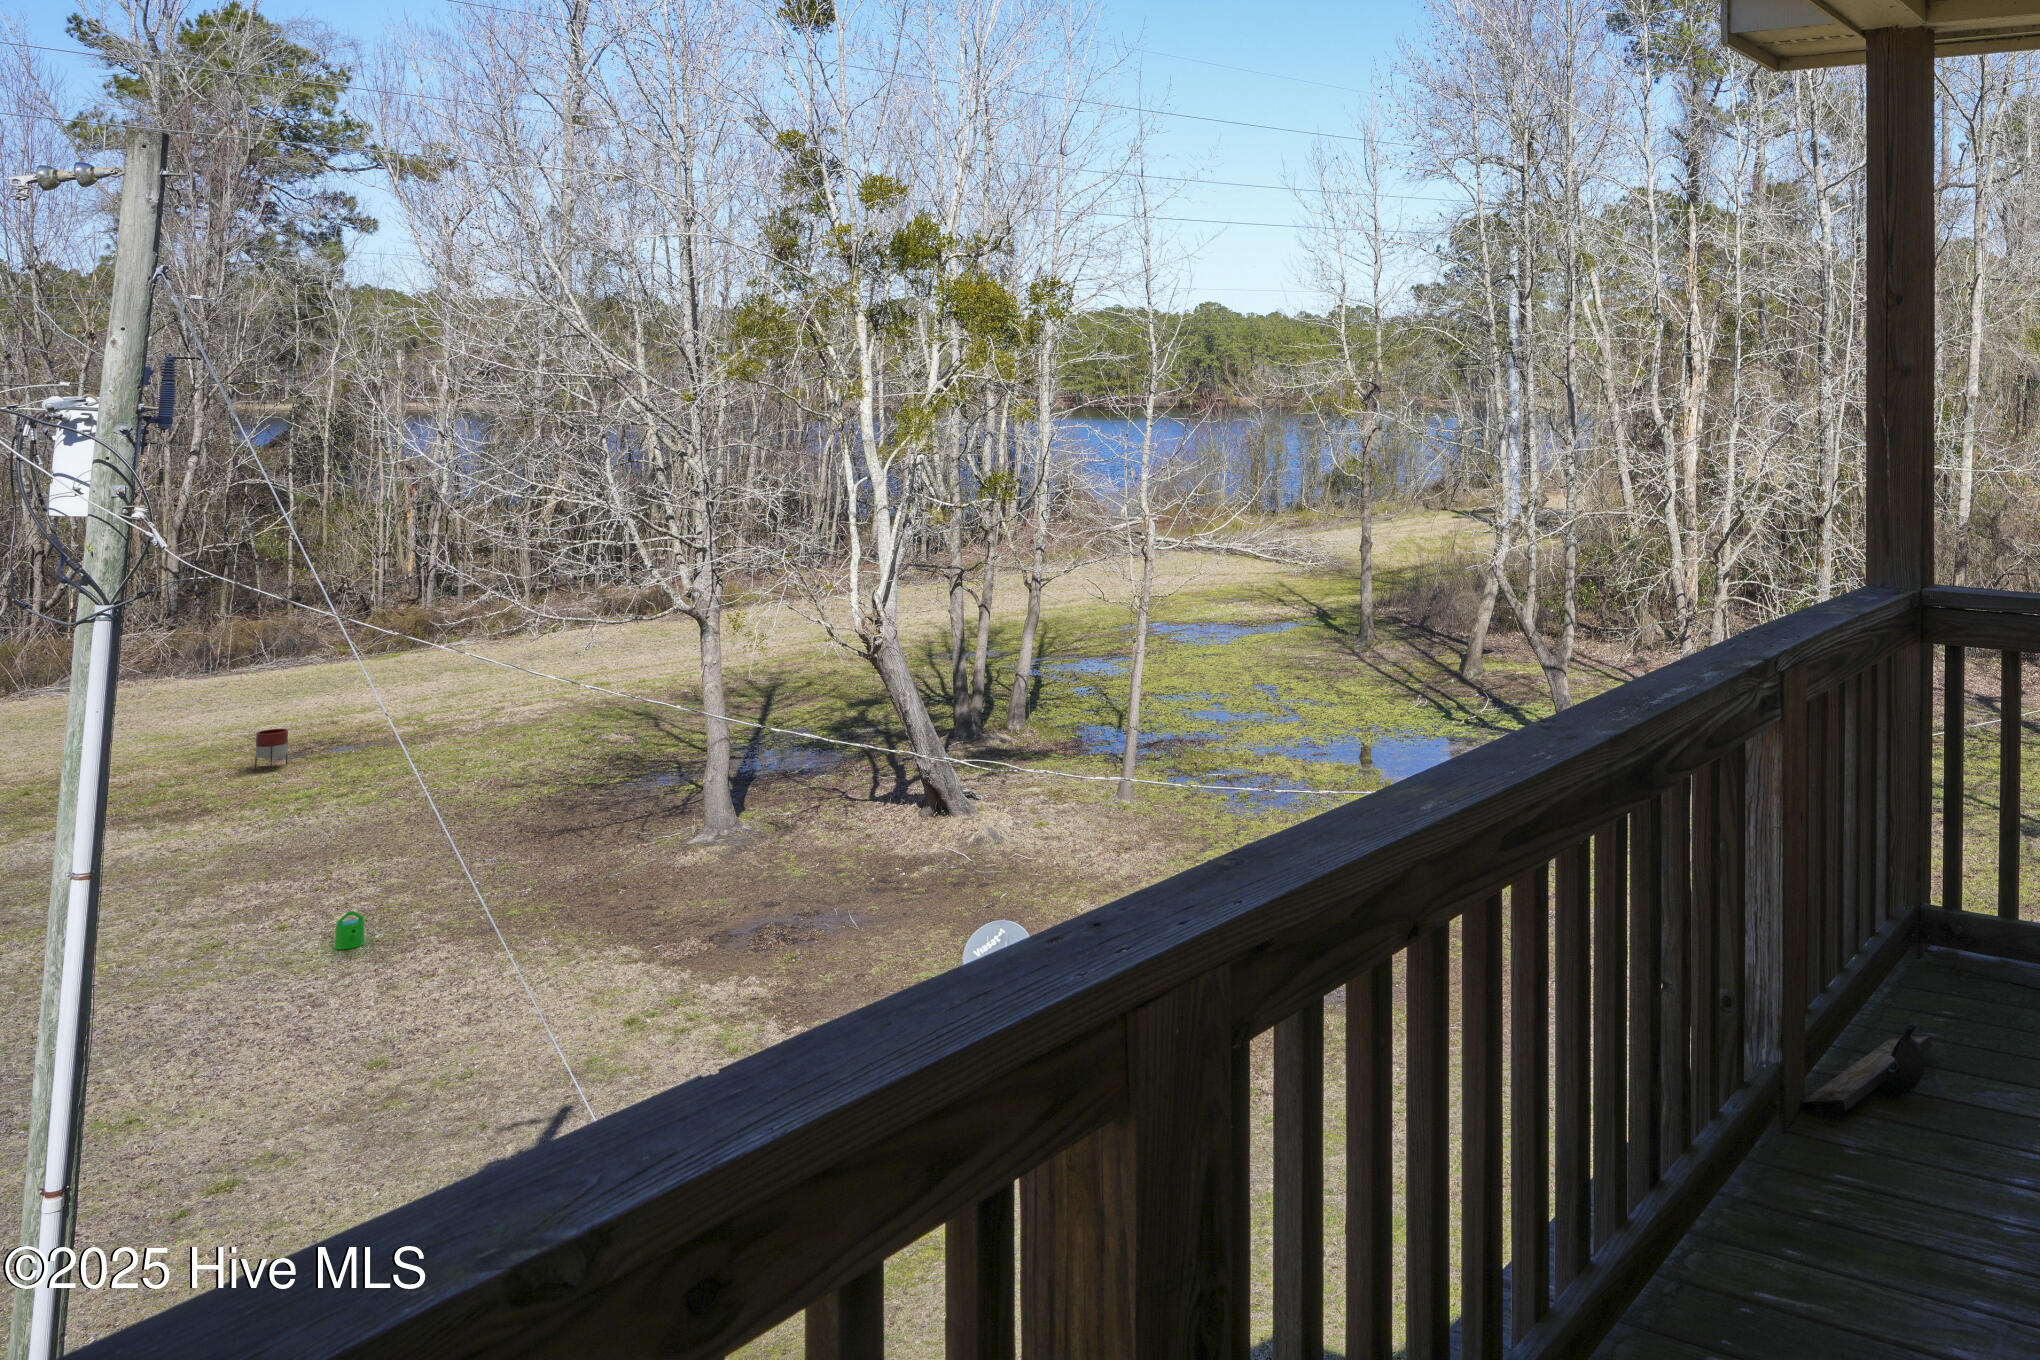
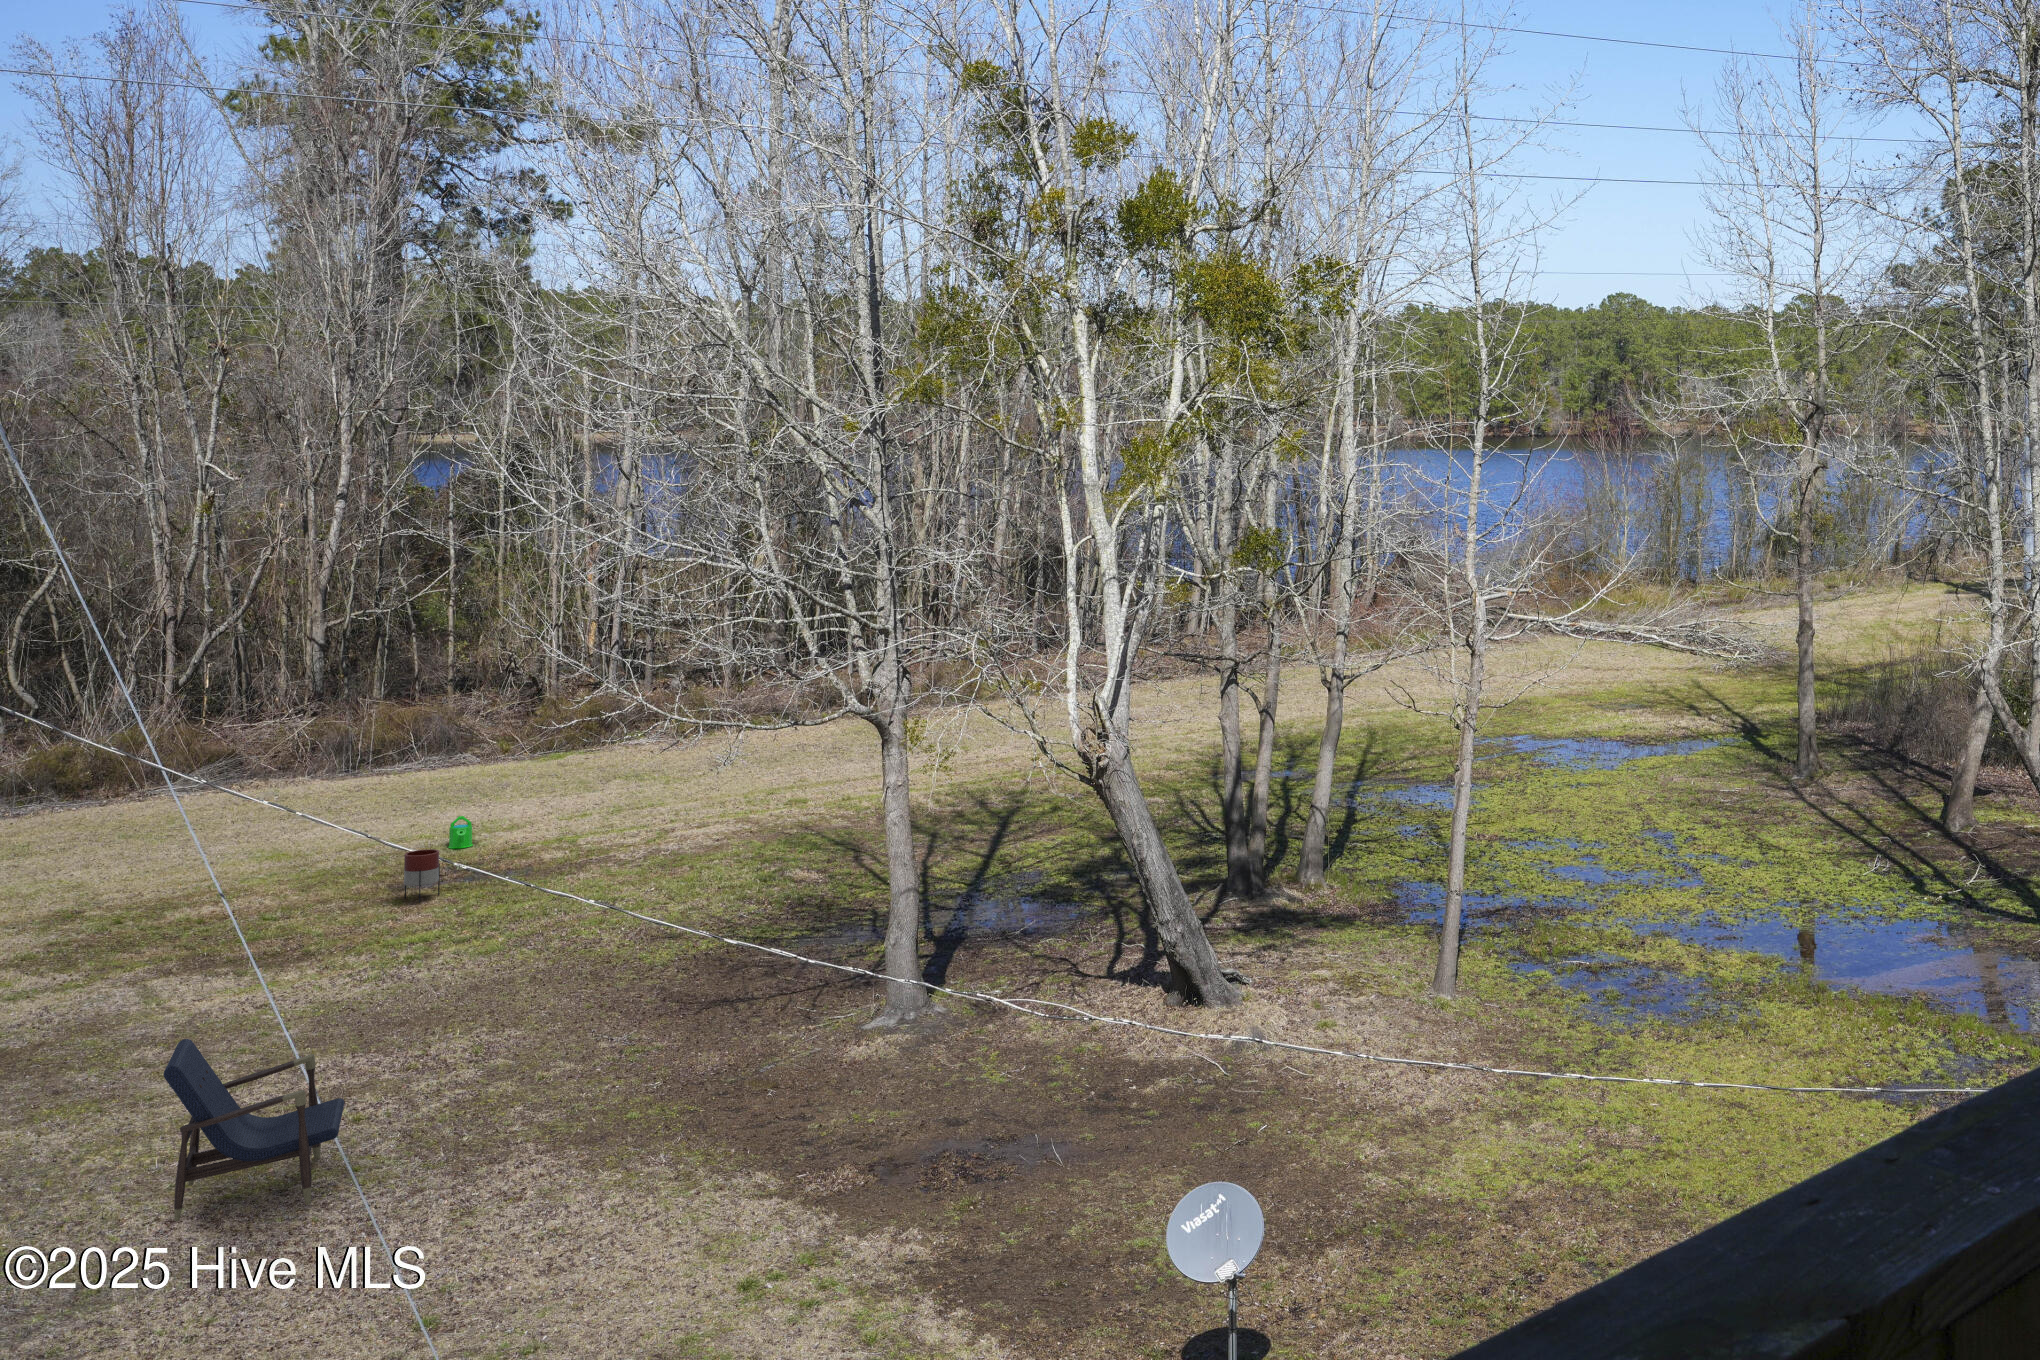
lounge chair: none [114,876,267,1017] -> present [163,1039,345,1221]
watering can: present [333,911,366,950] -> present [448,816,473,849]

